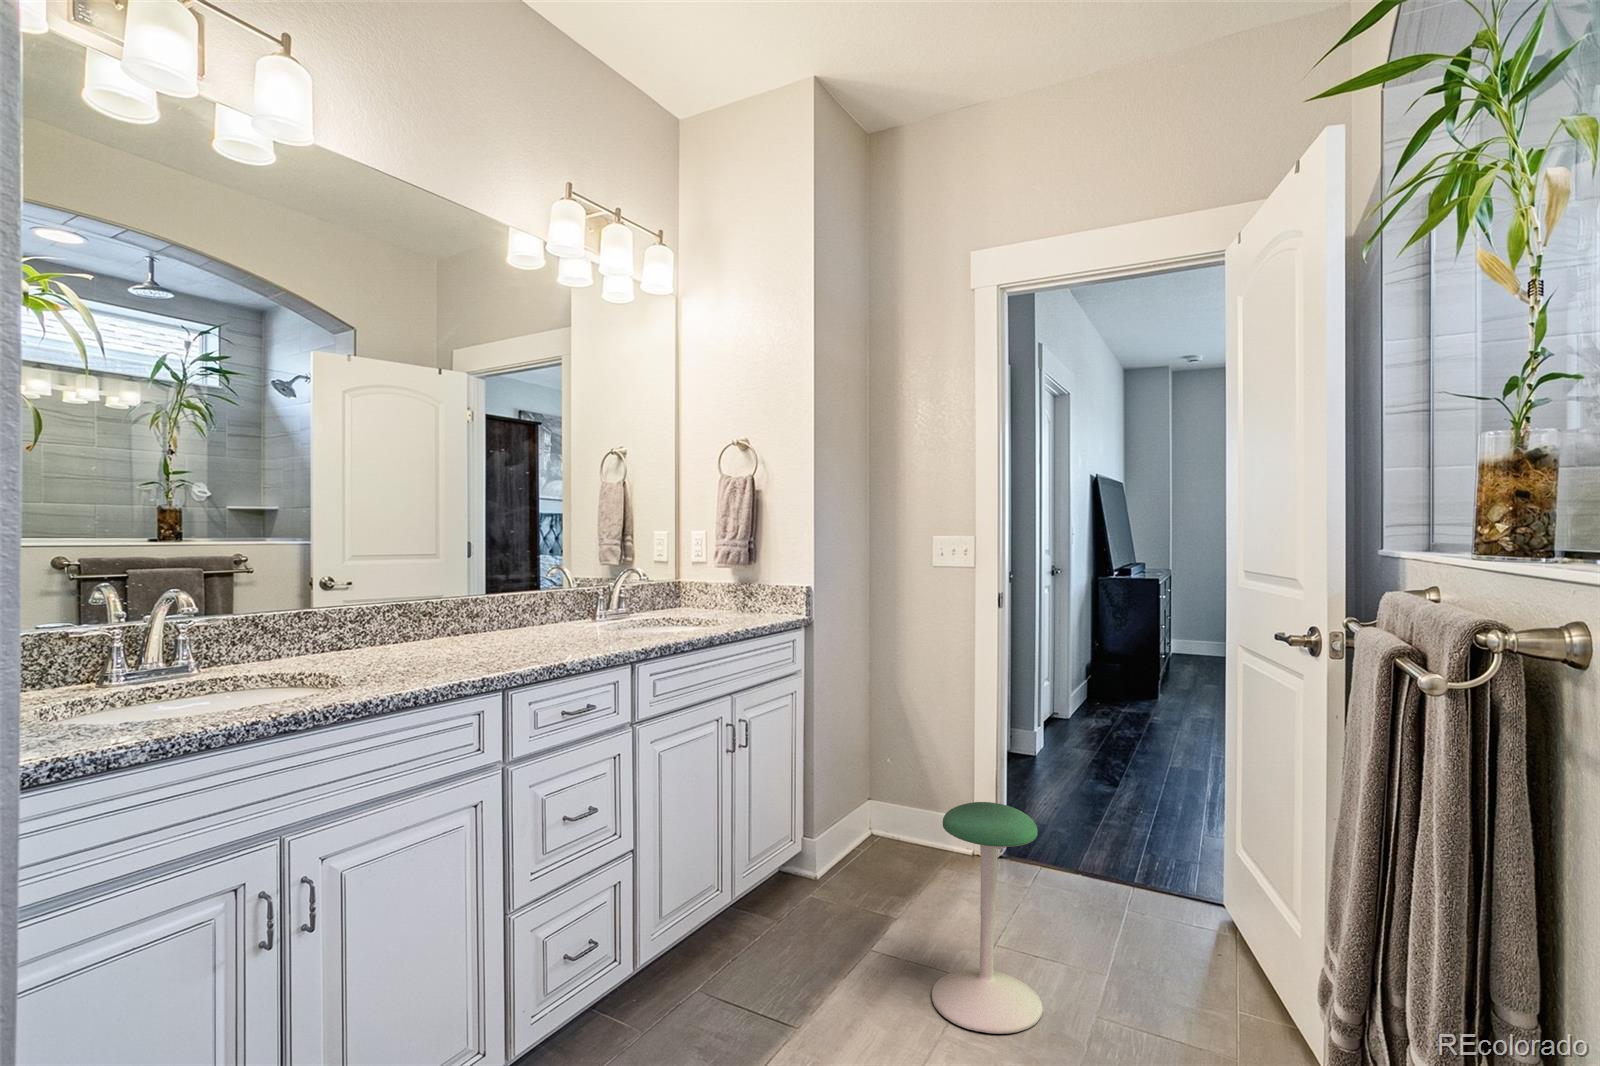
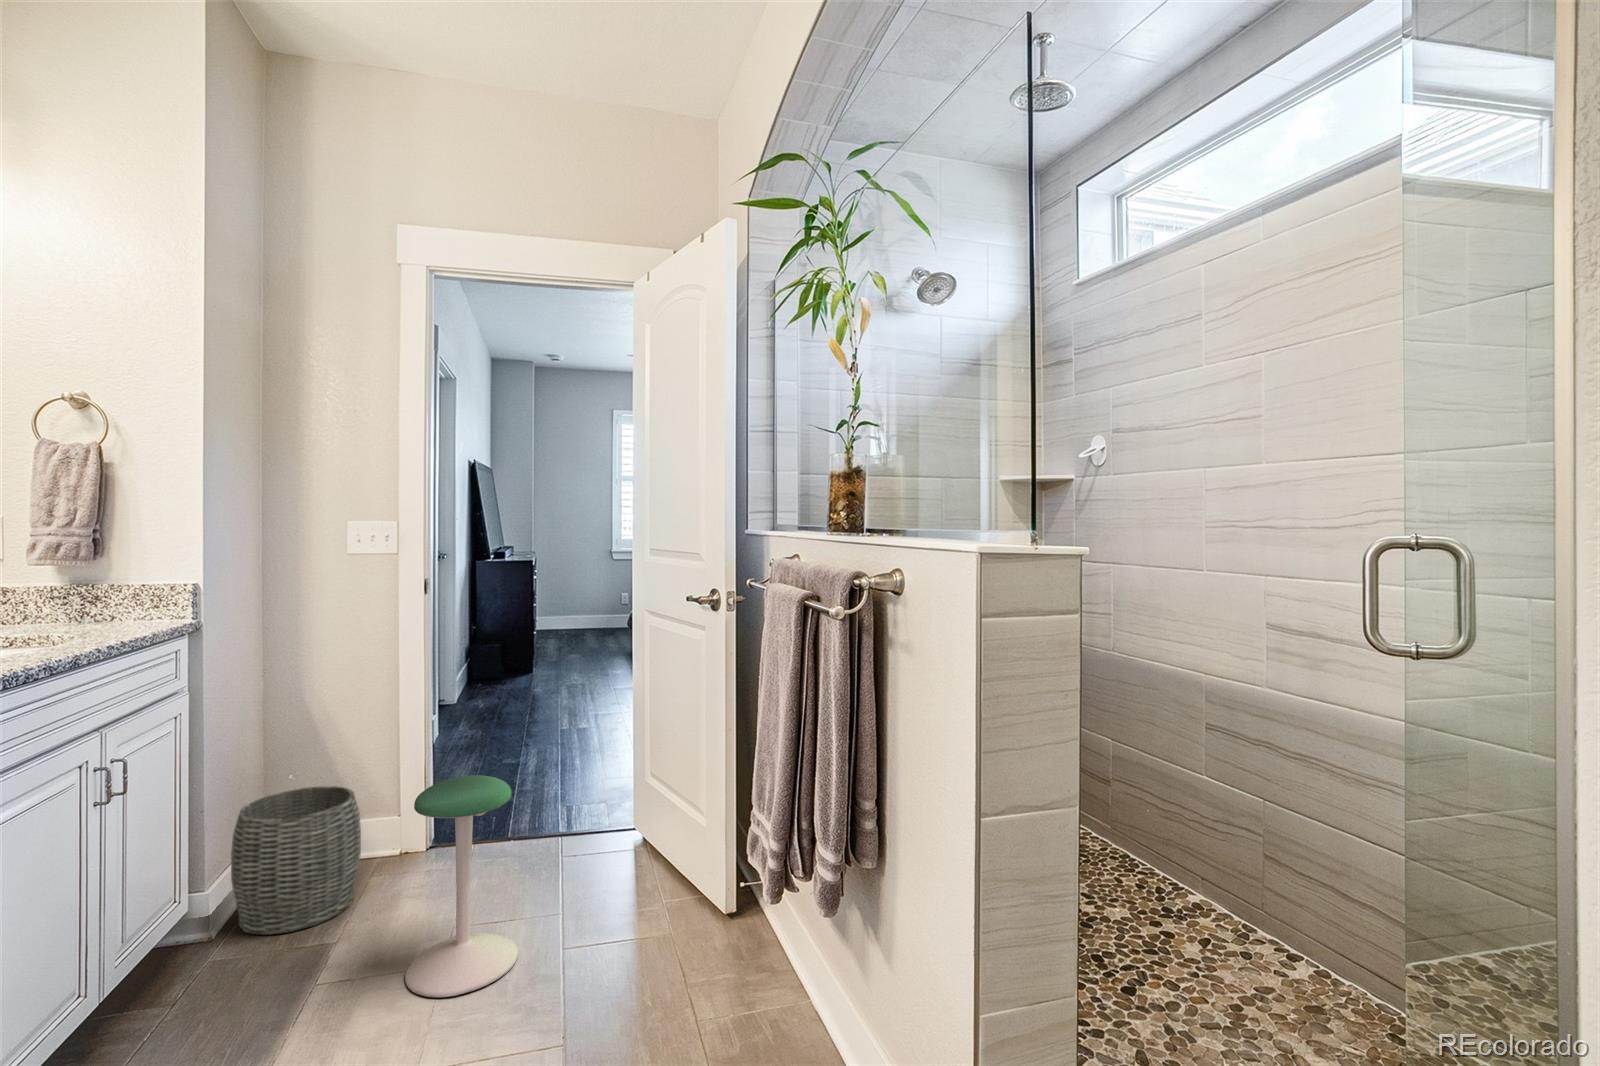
woven basket: none [825,778,923,908] -> present [231,786,361,935]

